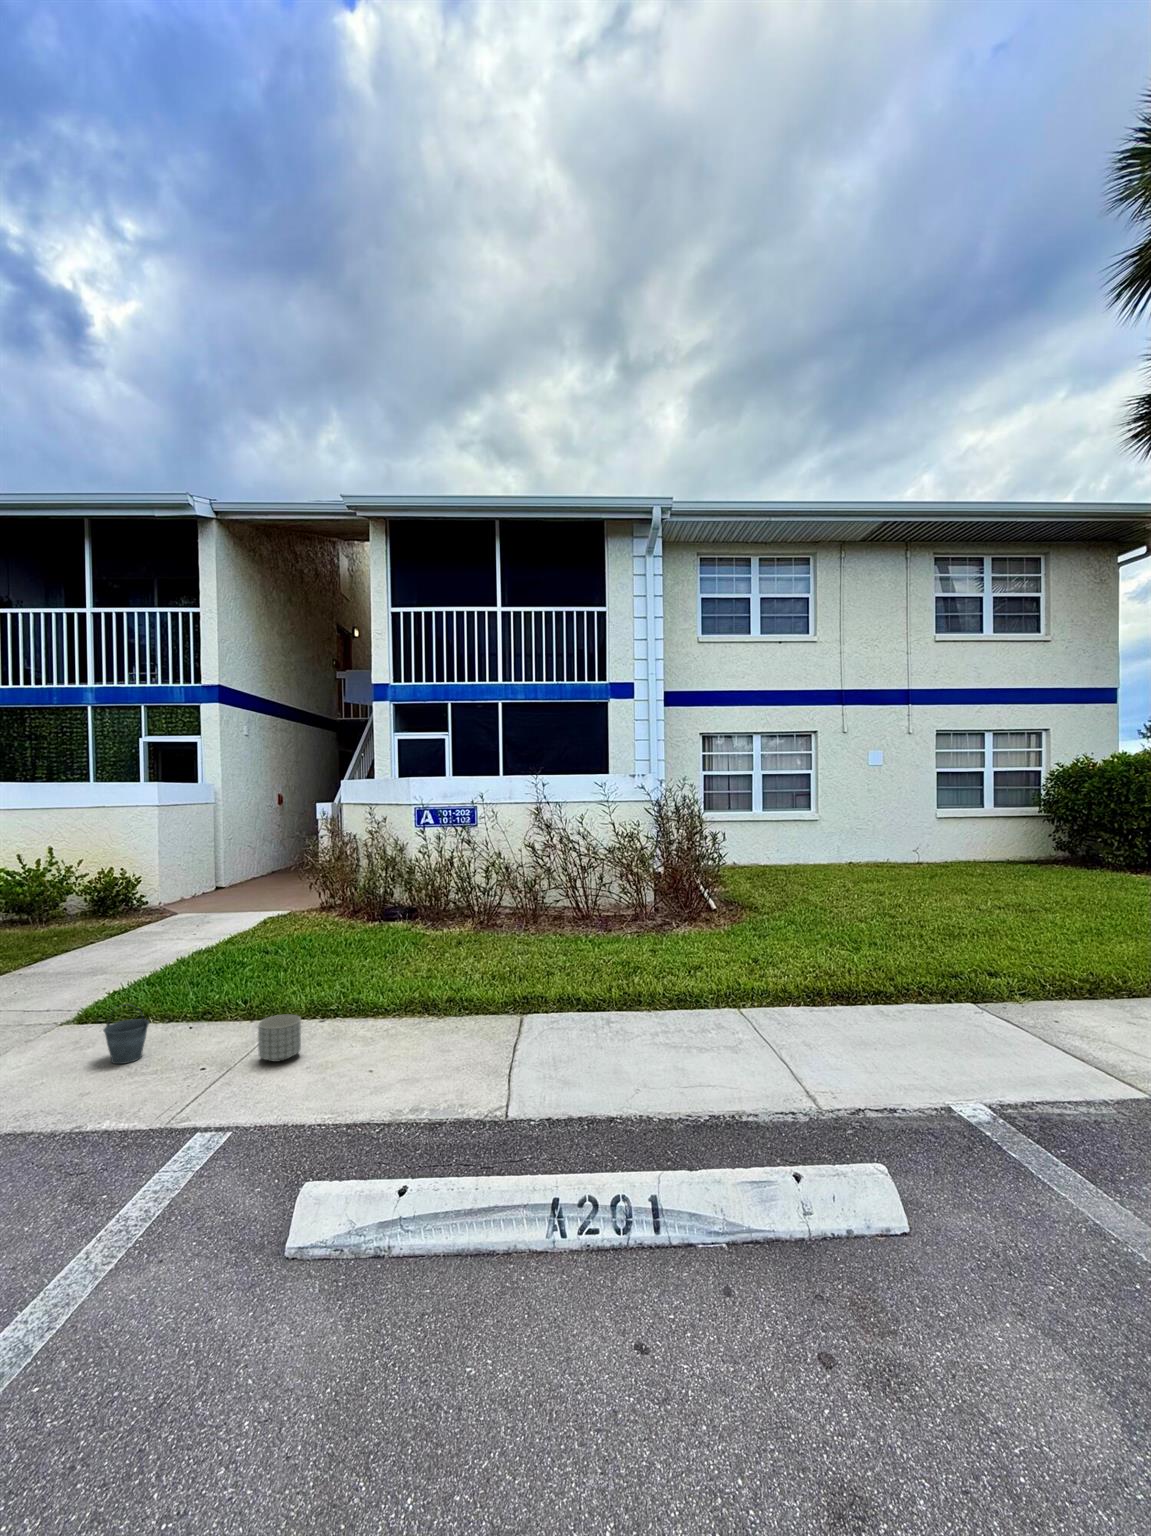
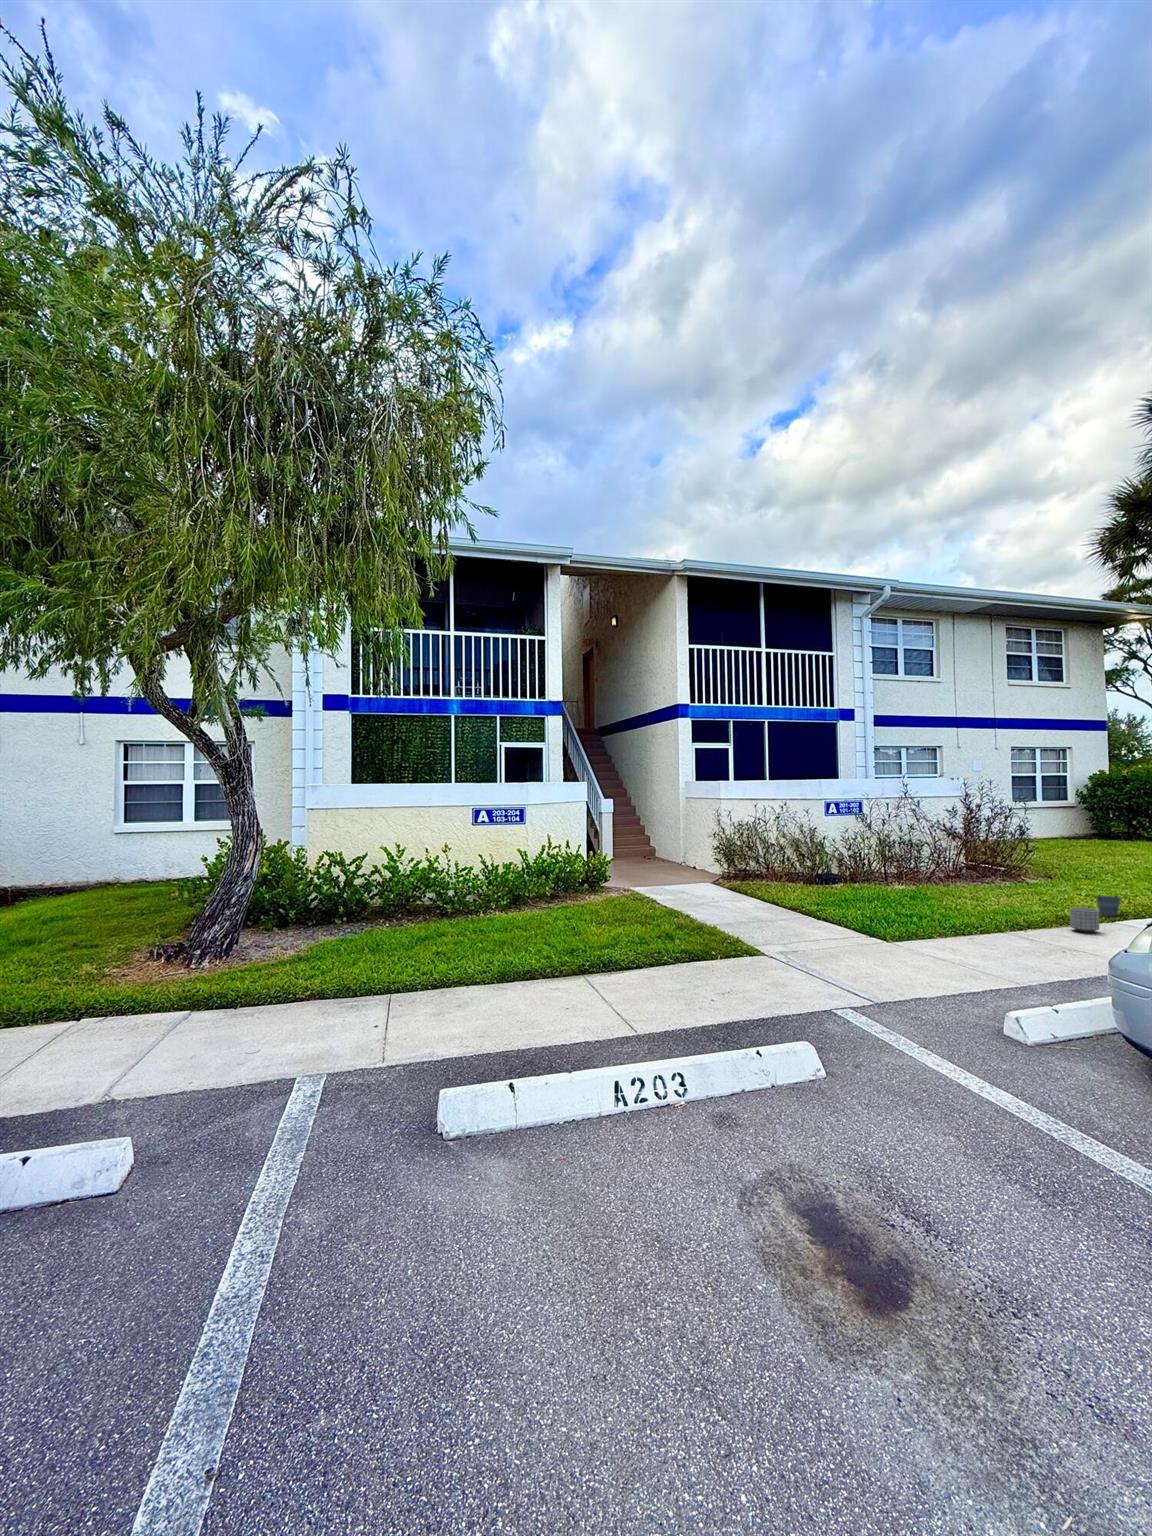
bucket: present [103,1008,149,1064] -> present [1095,895,1121,916]

